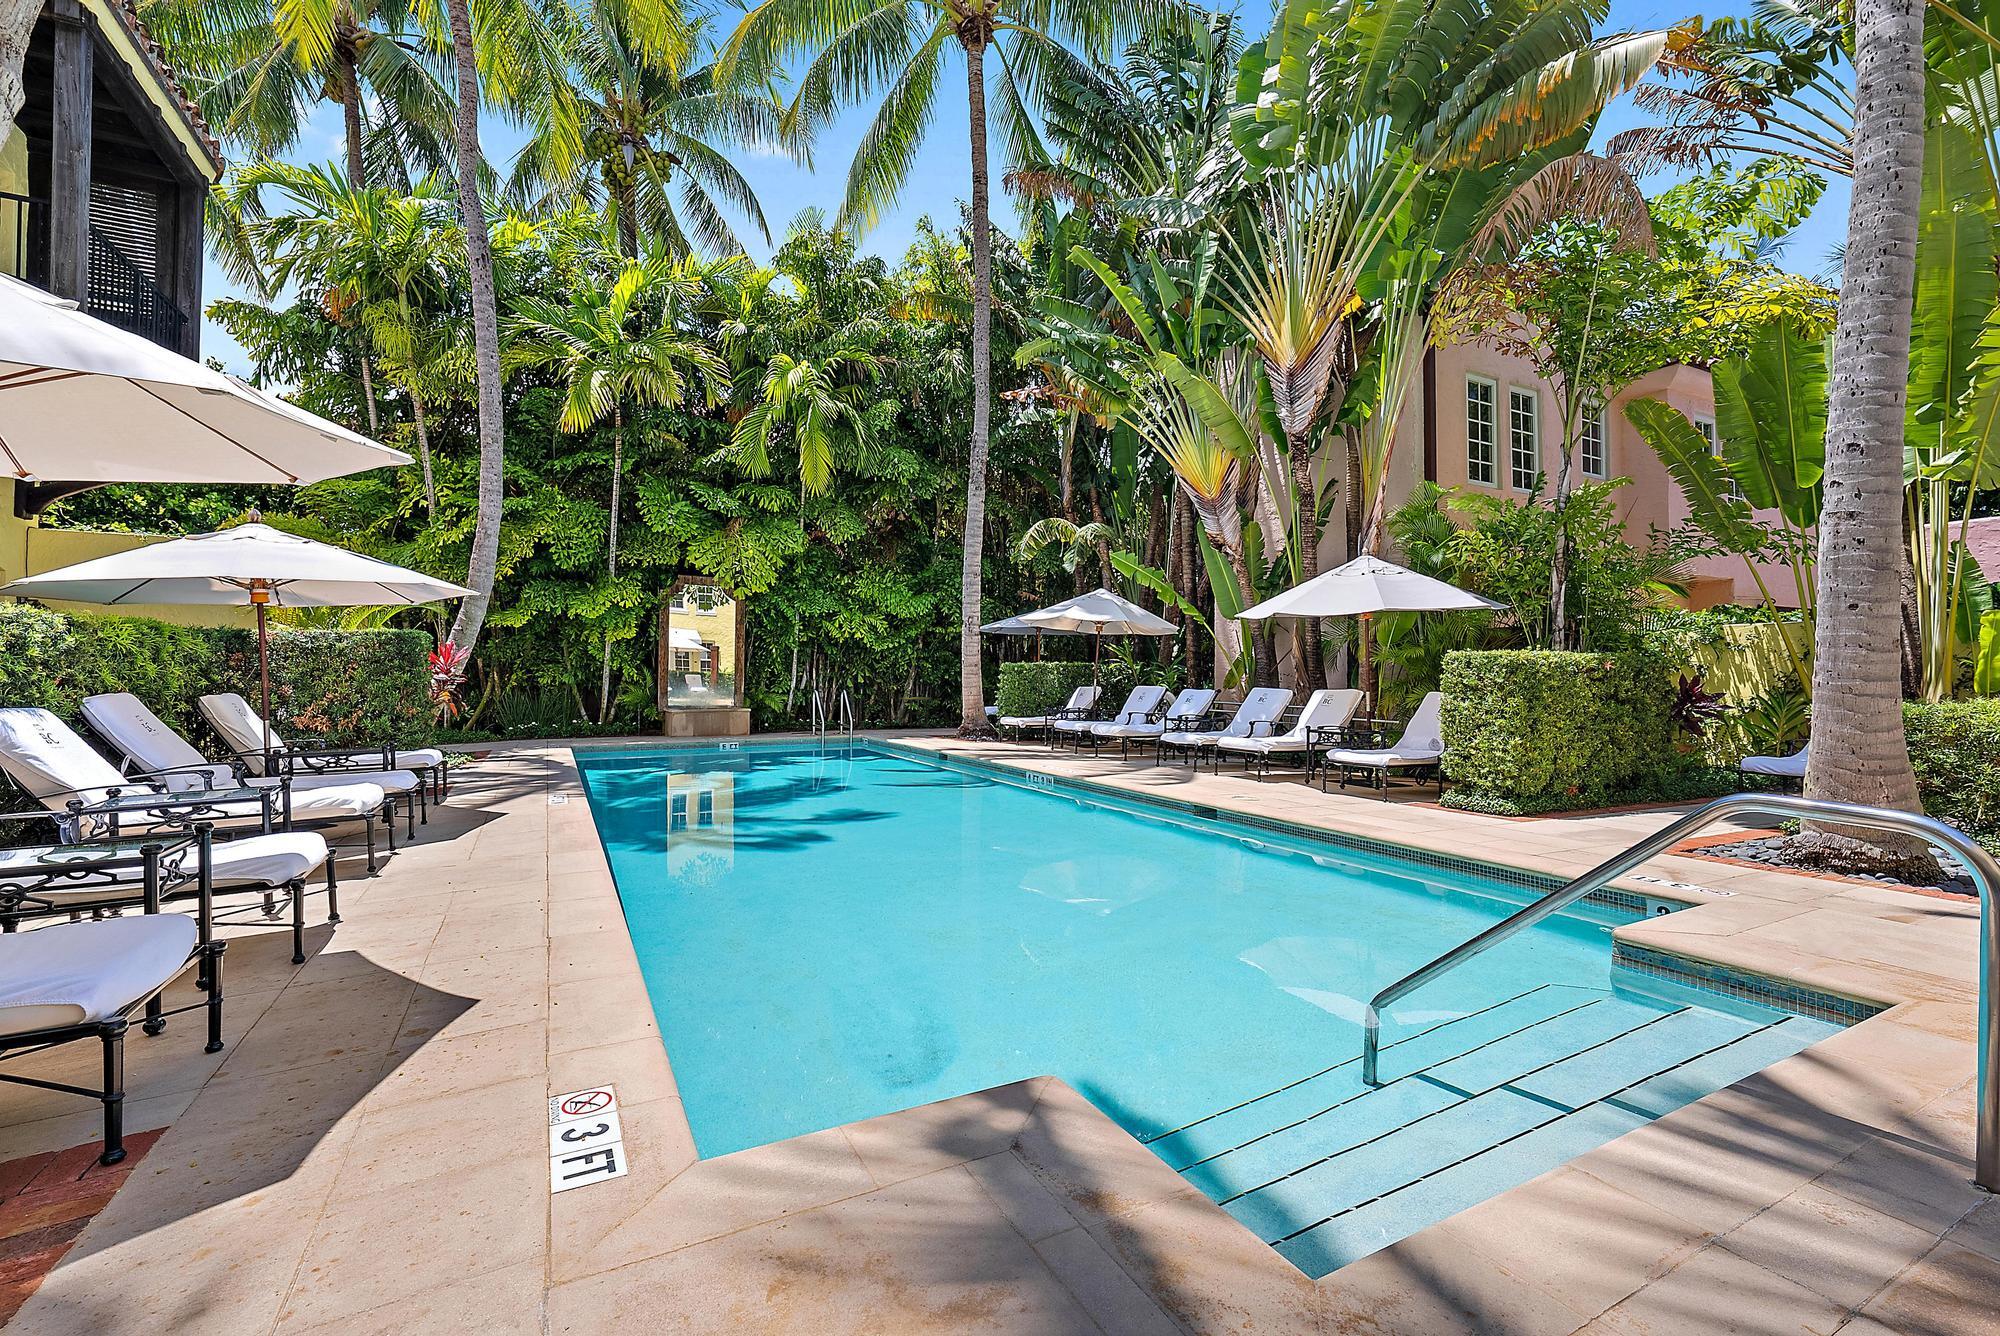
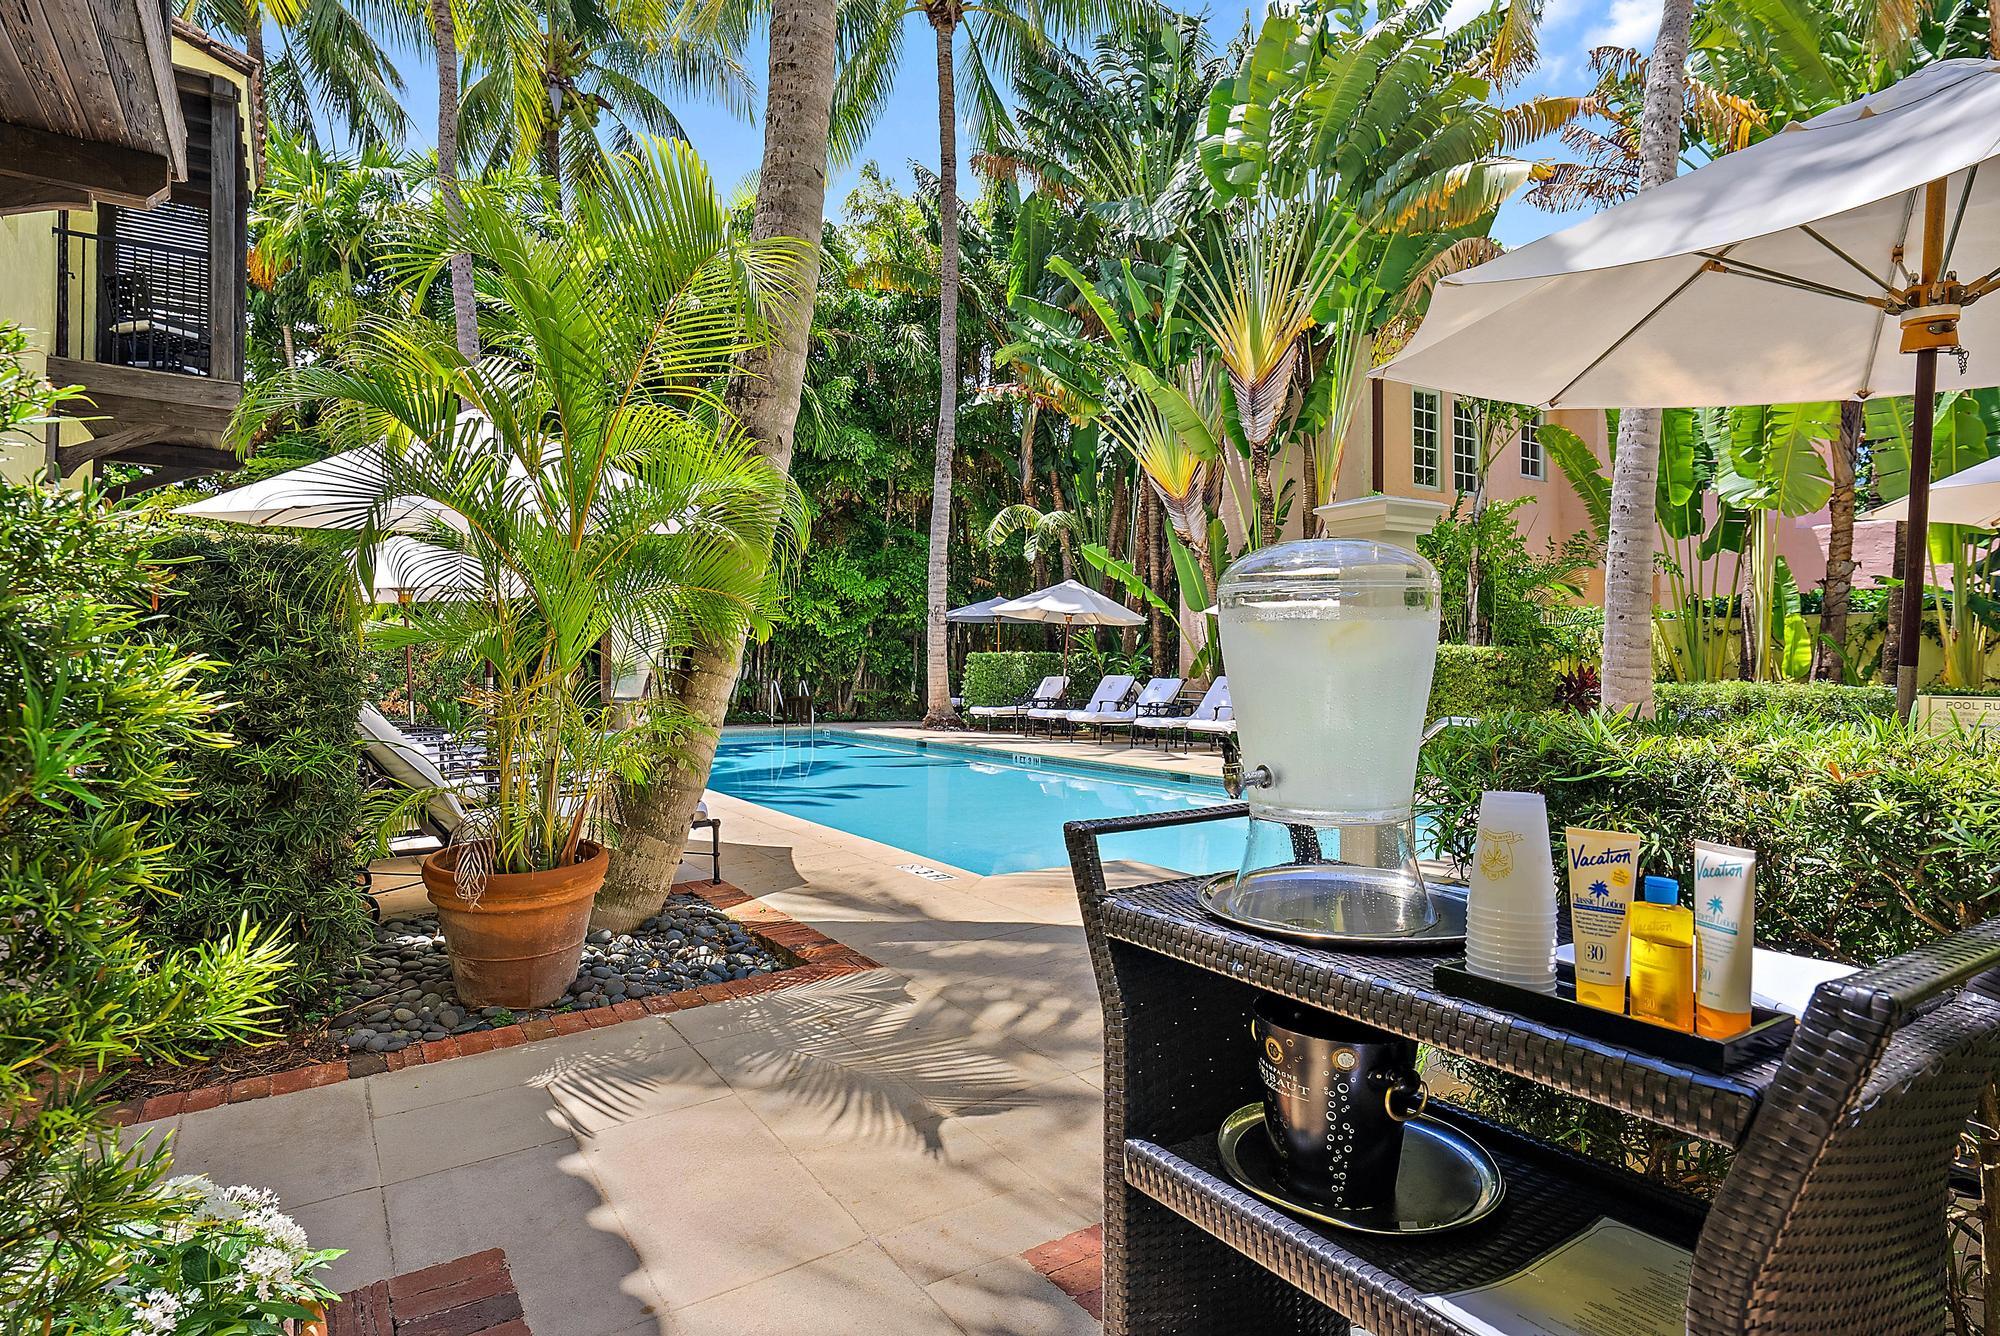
bench: none [832,703,865,730] -> present [782,696,813,723]

